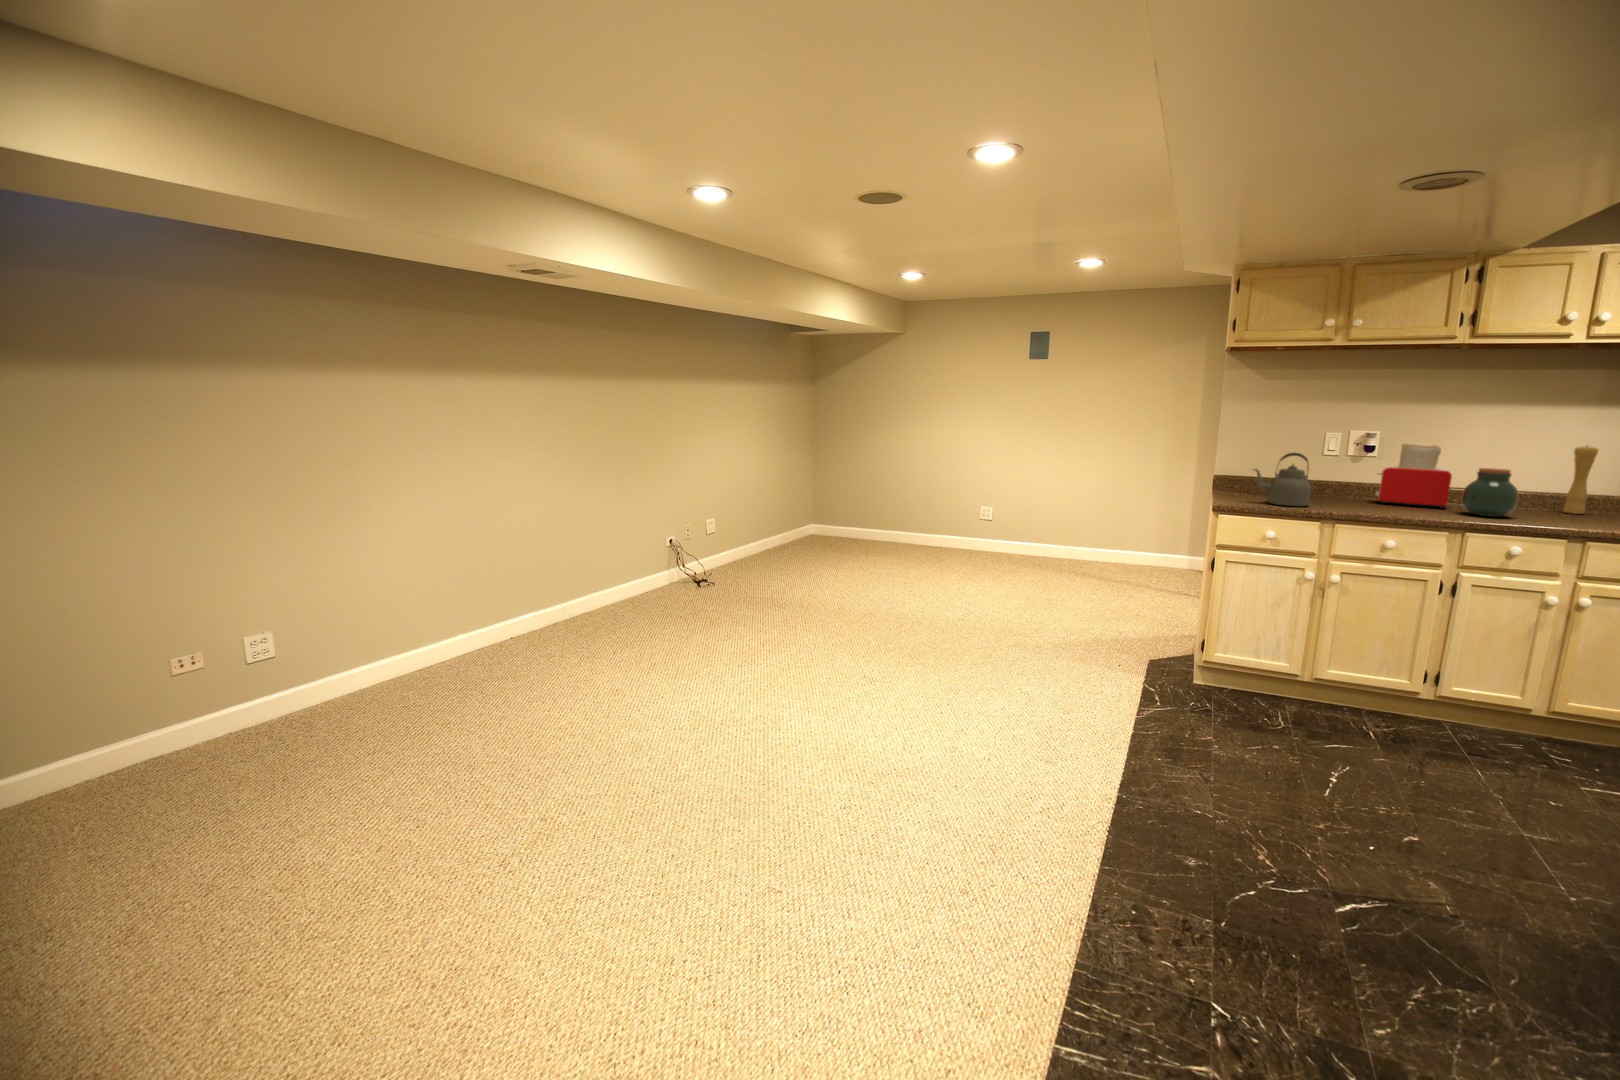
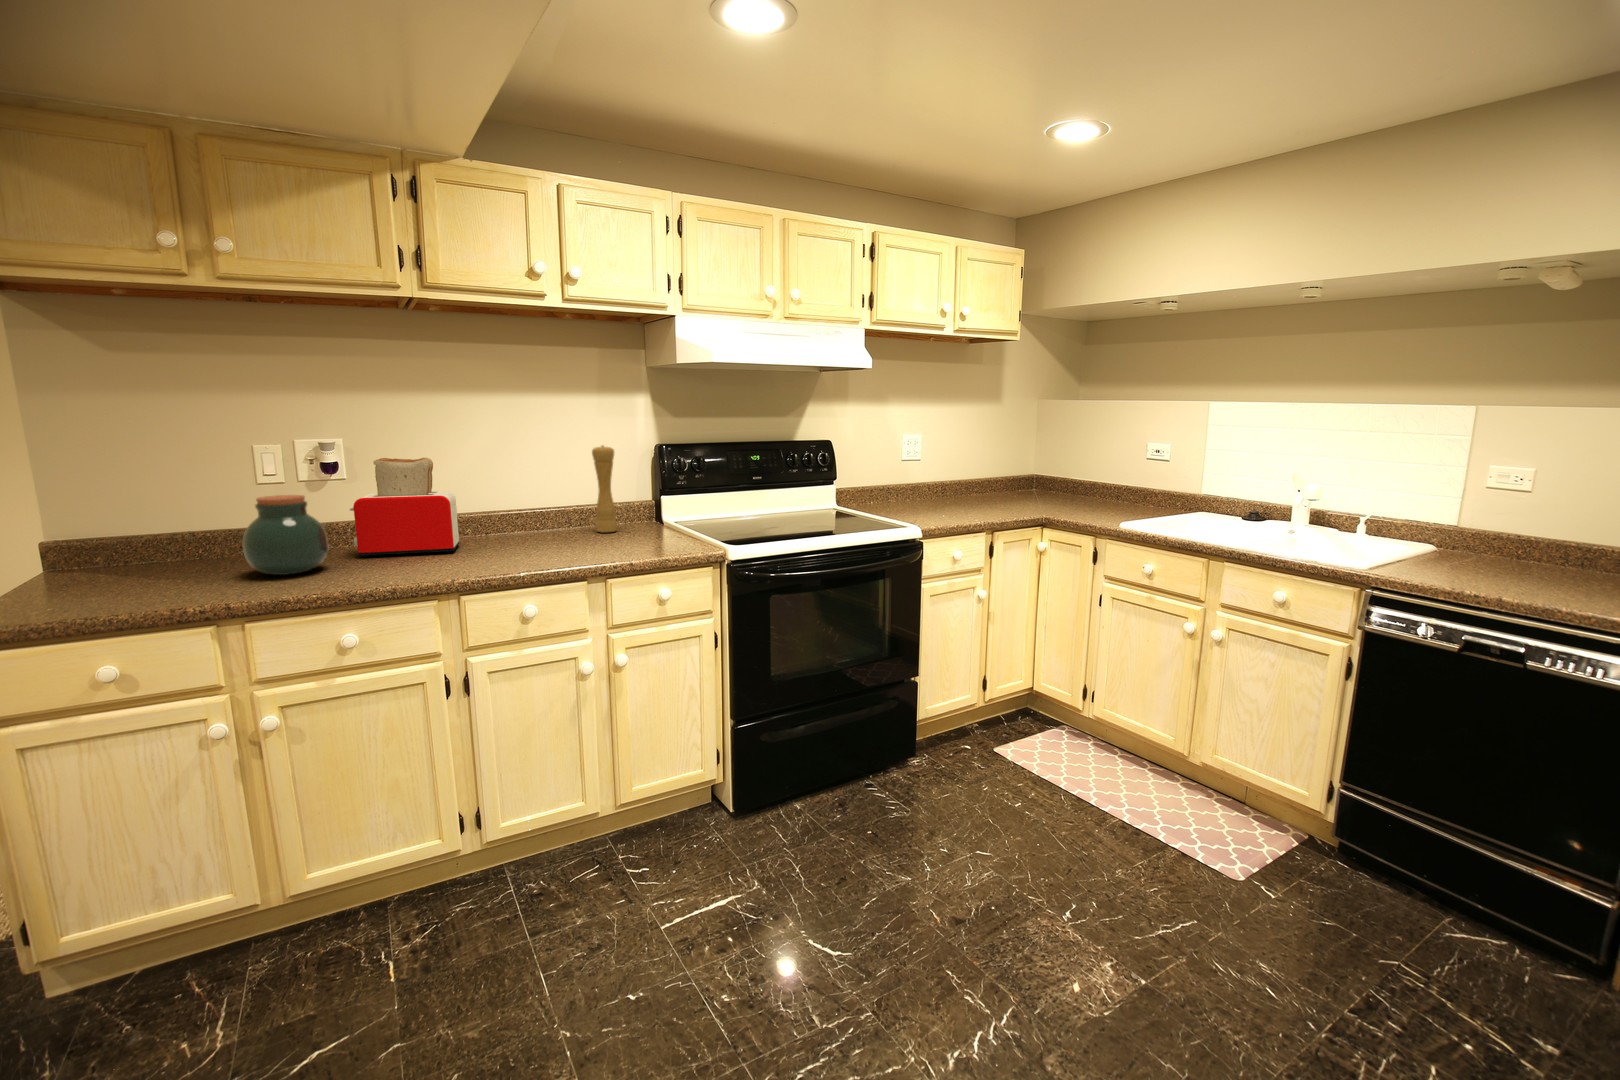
kettle: present [1254,453,1311,506] -> none [47,493,204,603]
jar: present [1461,468,1519,517] -> present [243,495,328,575]

